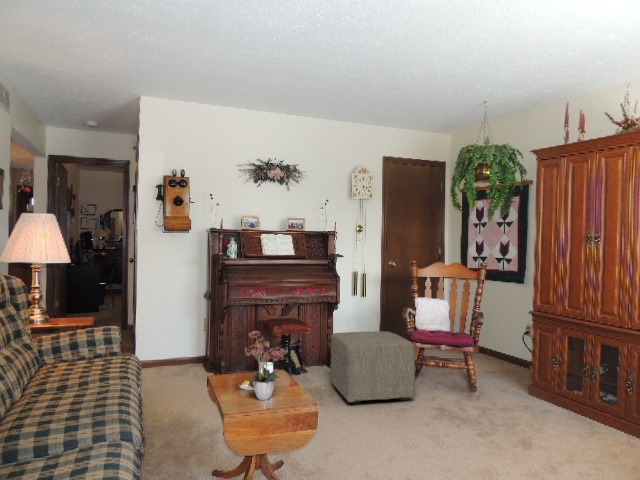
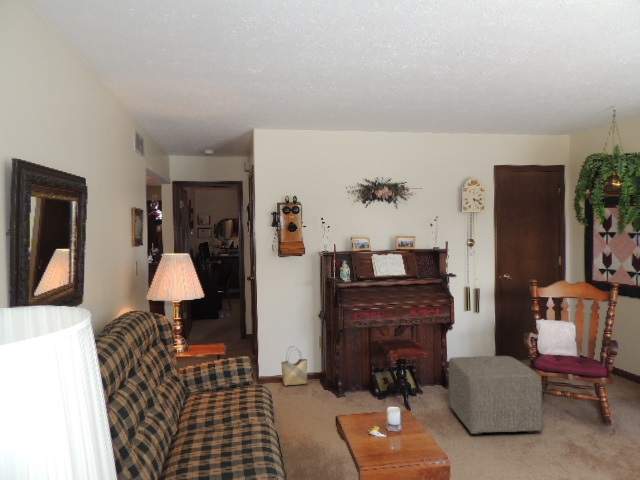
woven basket: none [159,329,188,371] -> present [281,350,307,386]
flower arrangement: present [245,331,287,400] -> none [374,378,421,451]

